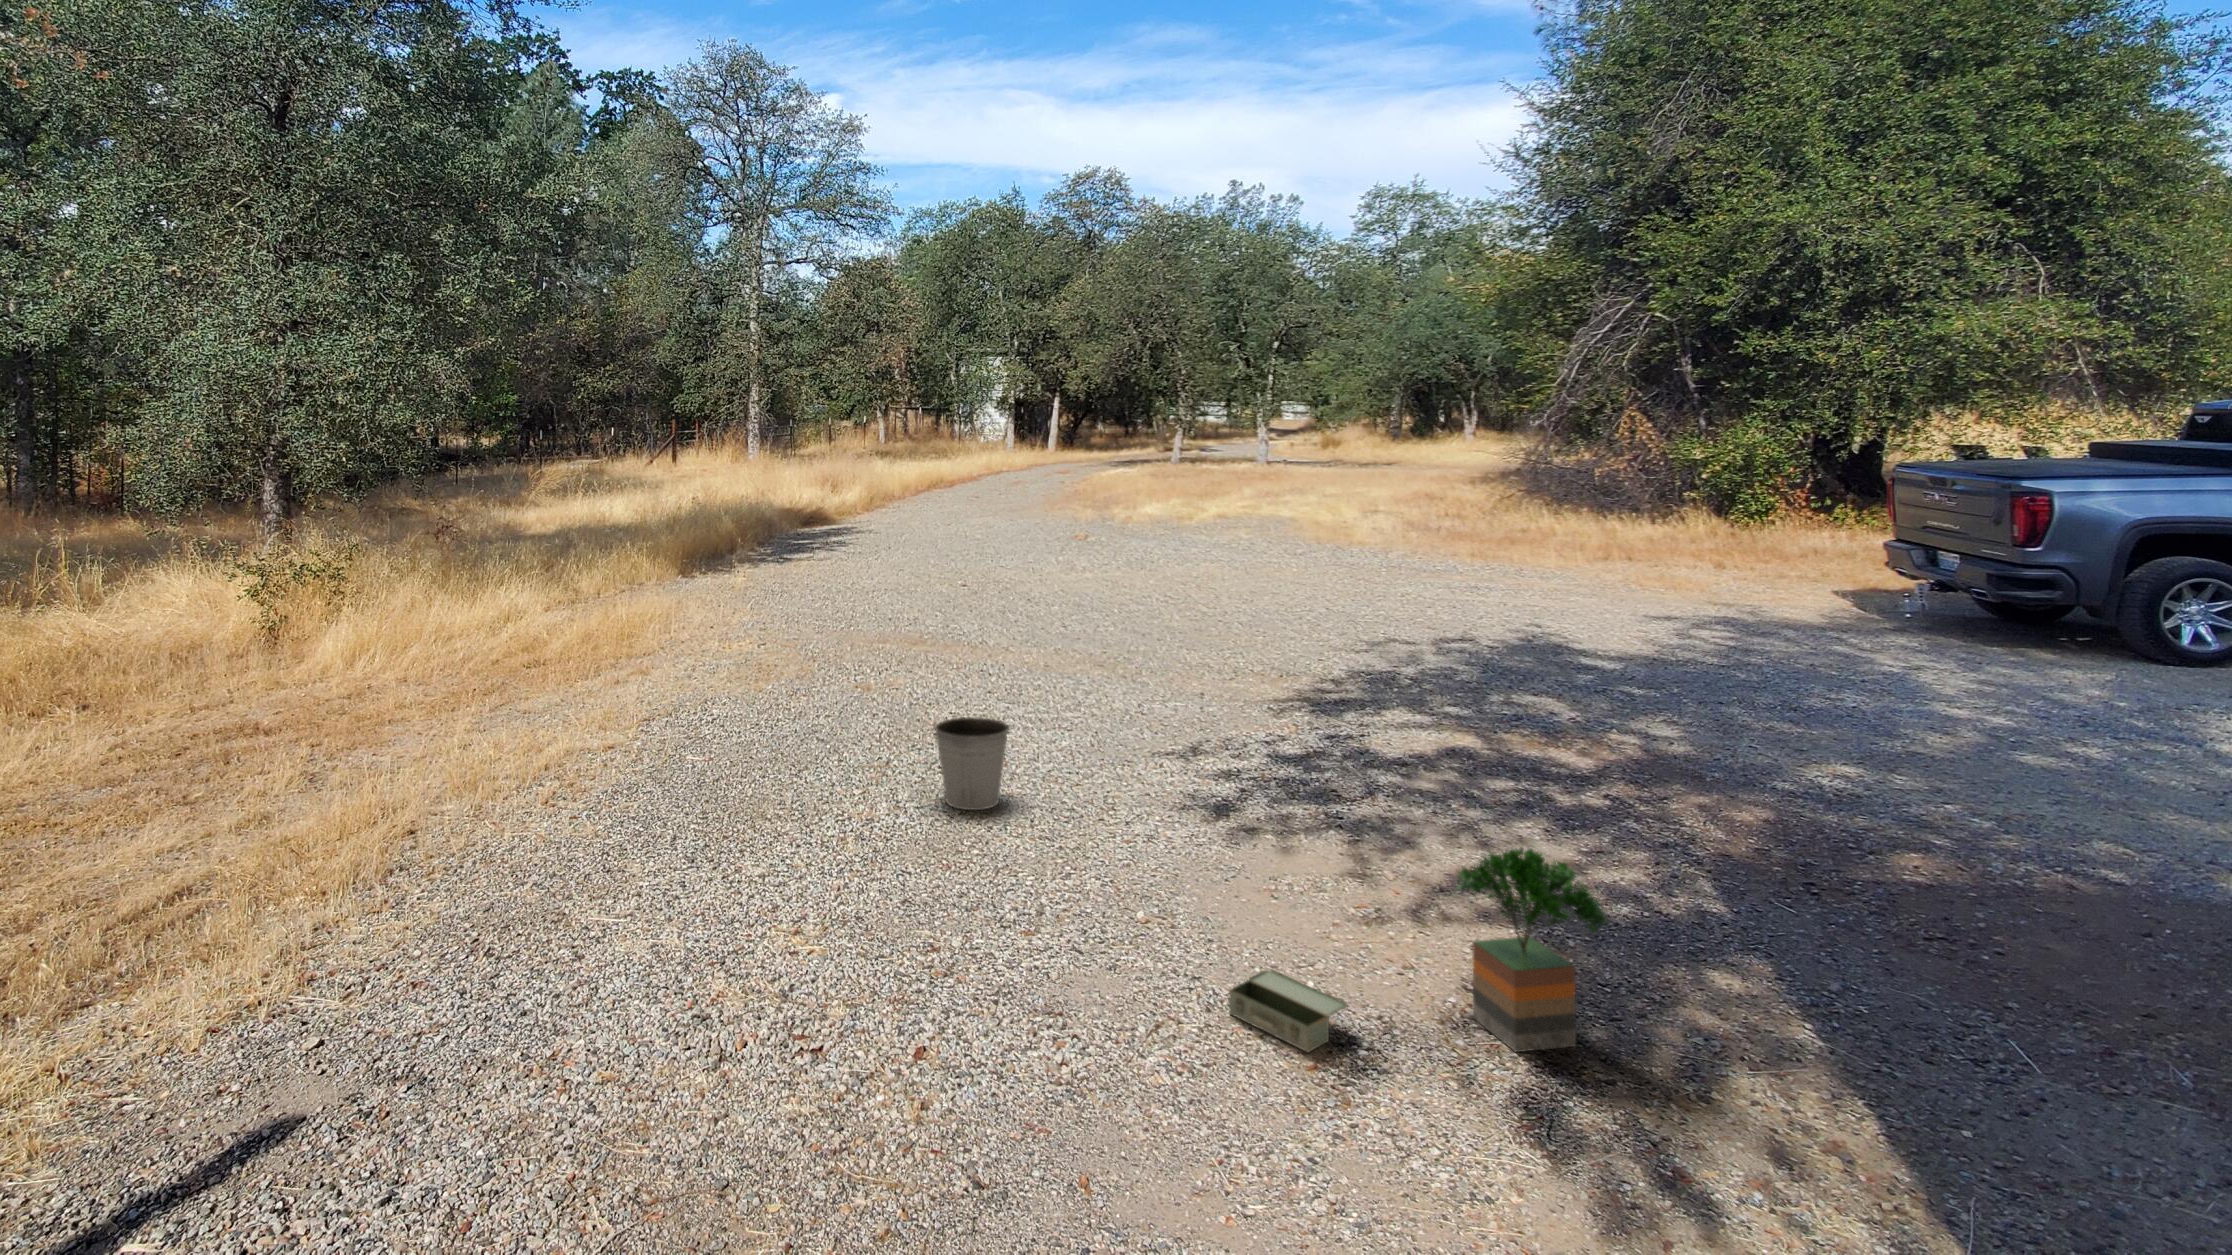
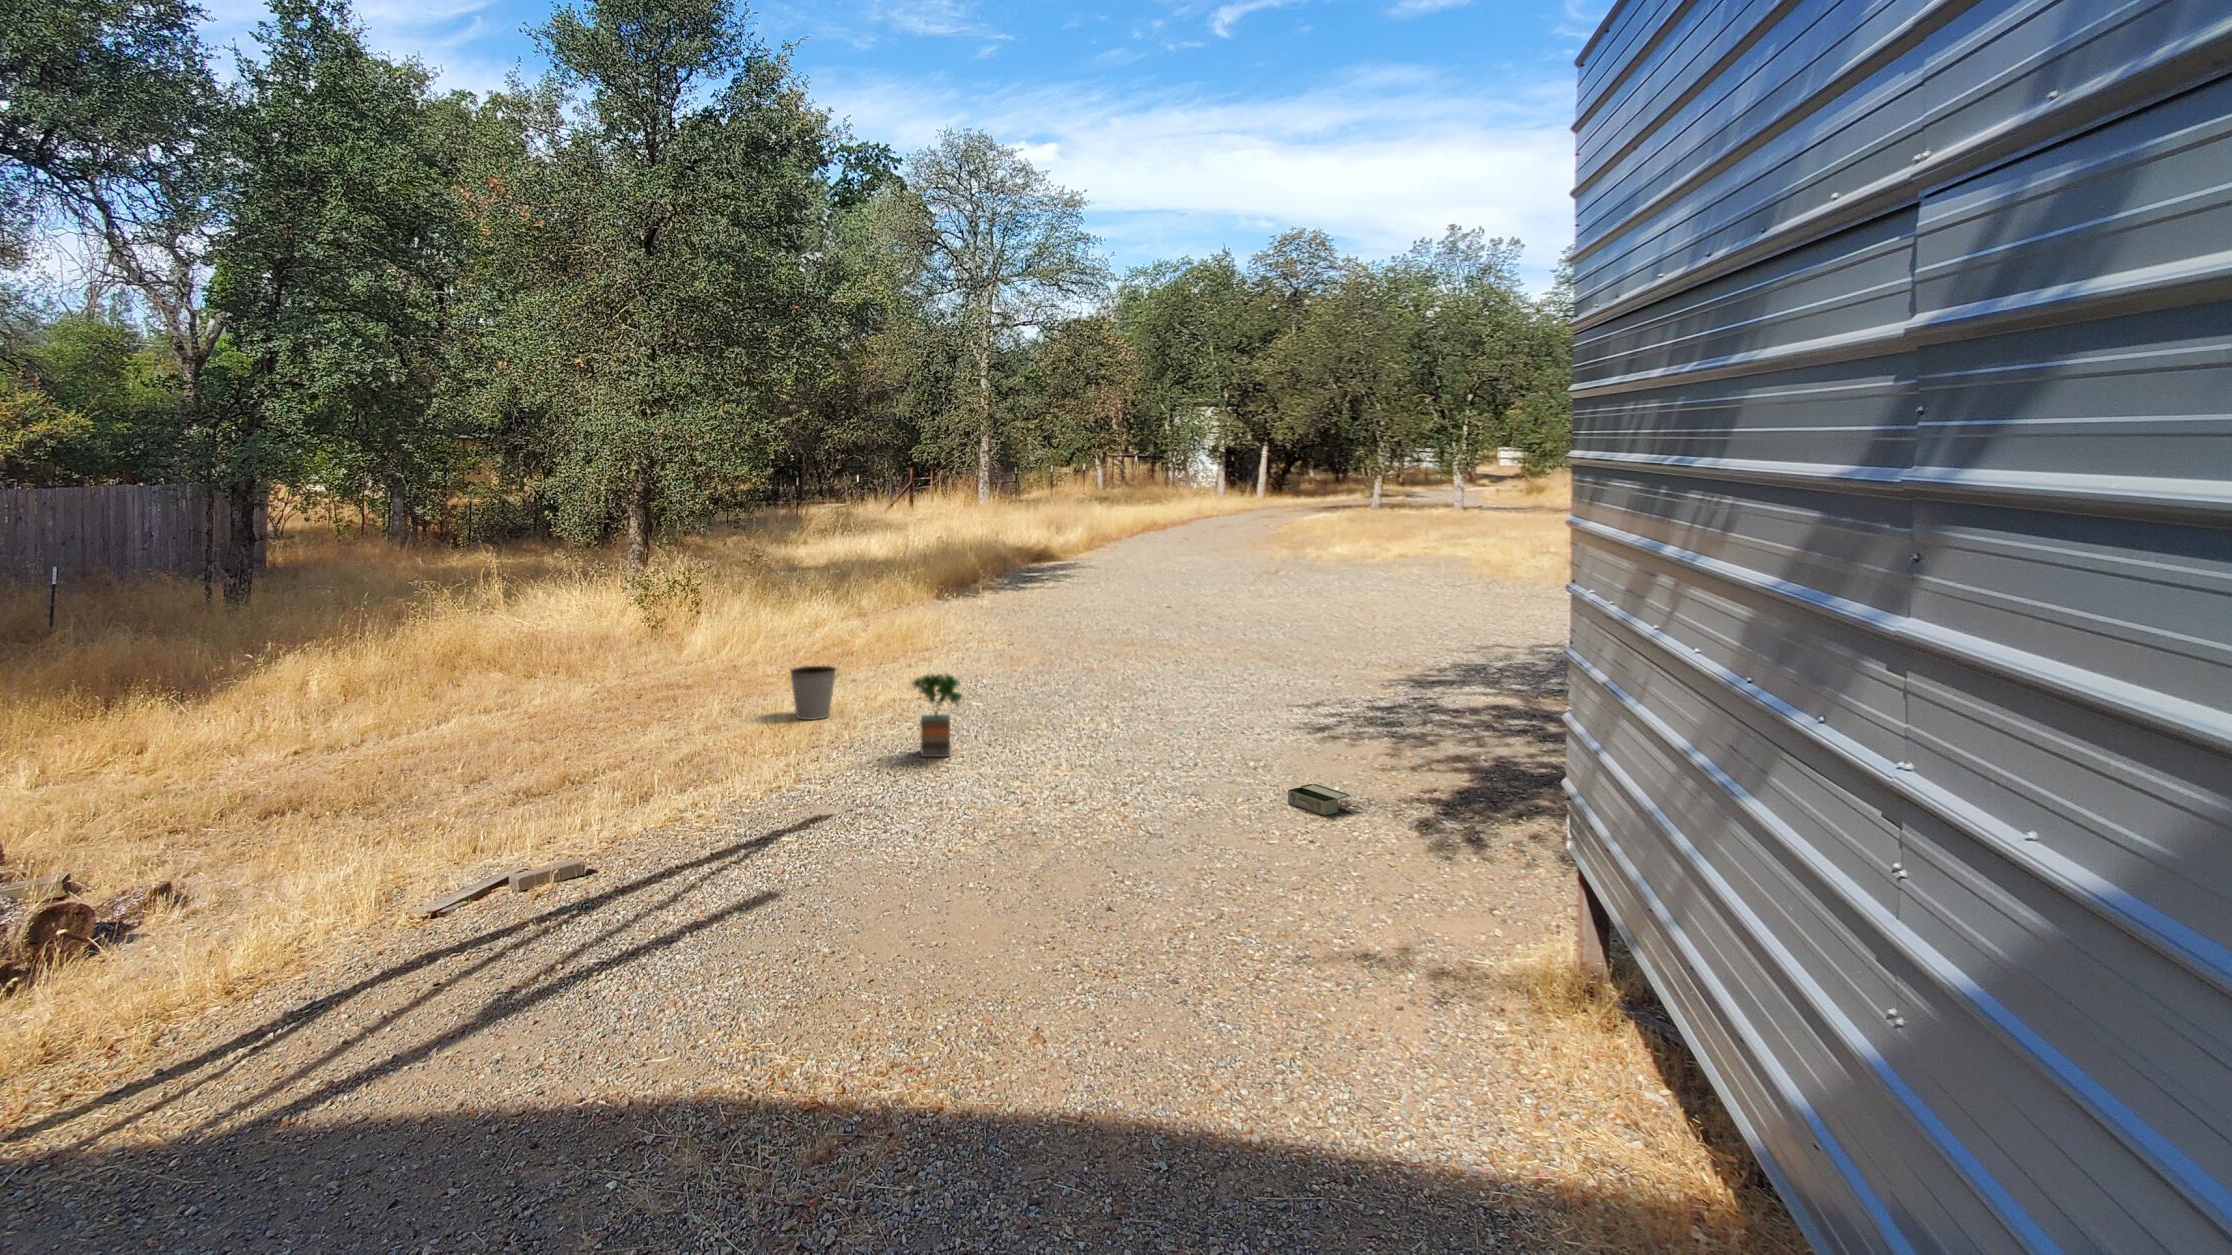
bucket: present [934,717,1010,810] -> present [790,666,838,720]
potted tree: present [1458,847,1609,1052] -> present [912,674,962,757]

